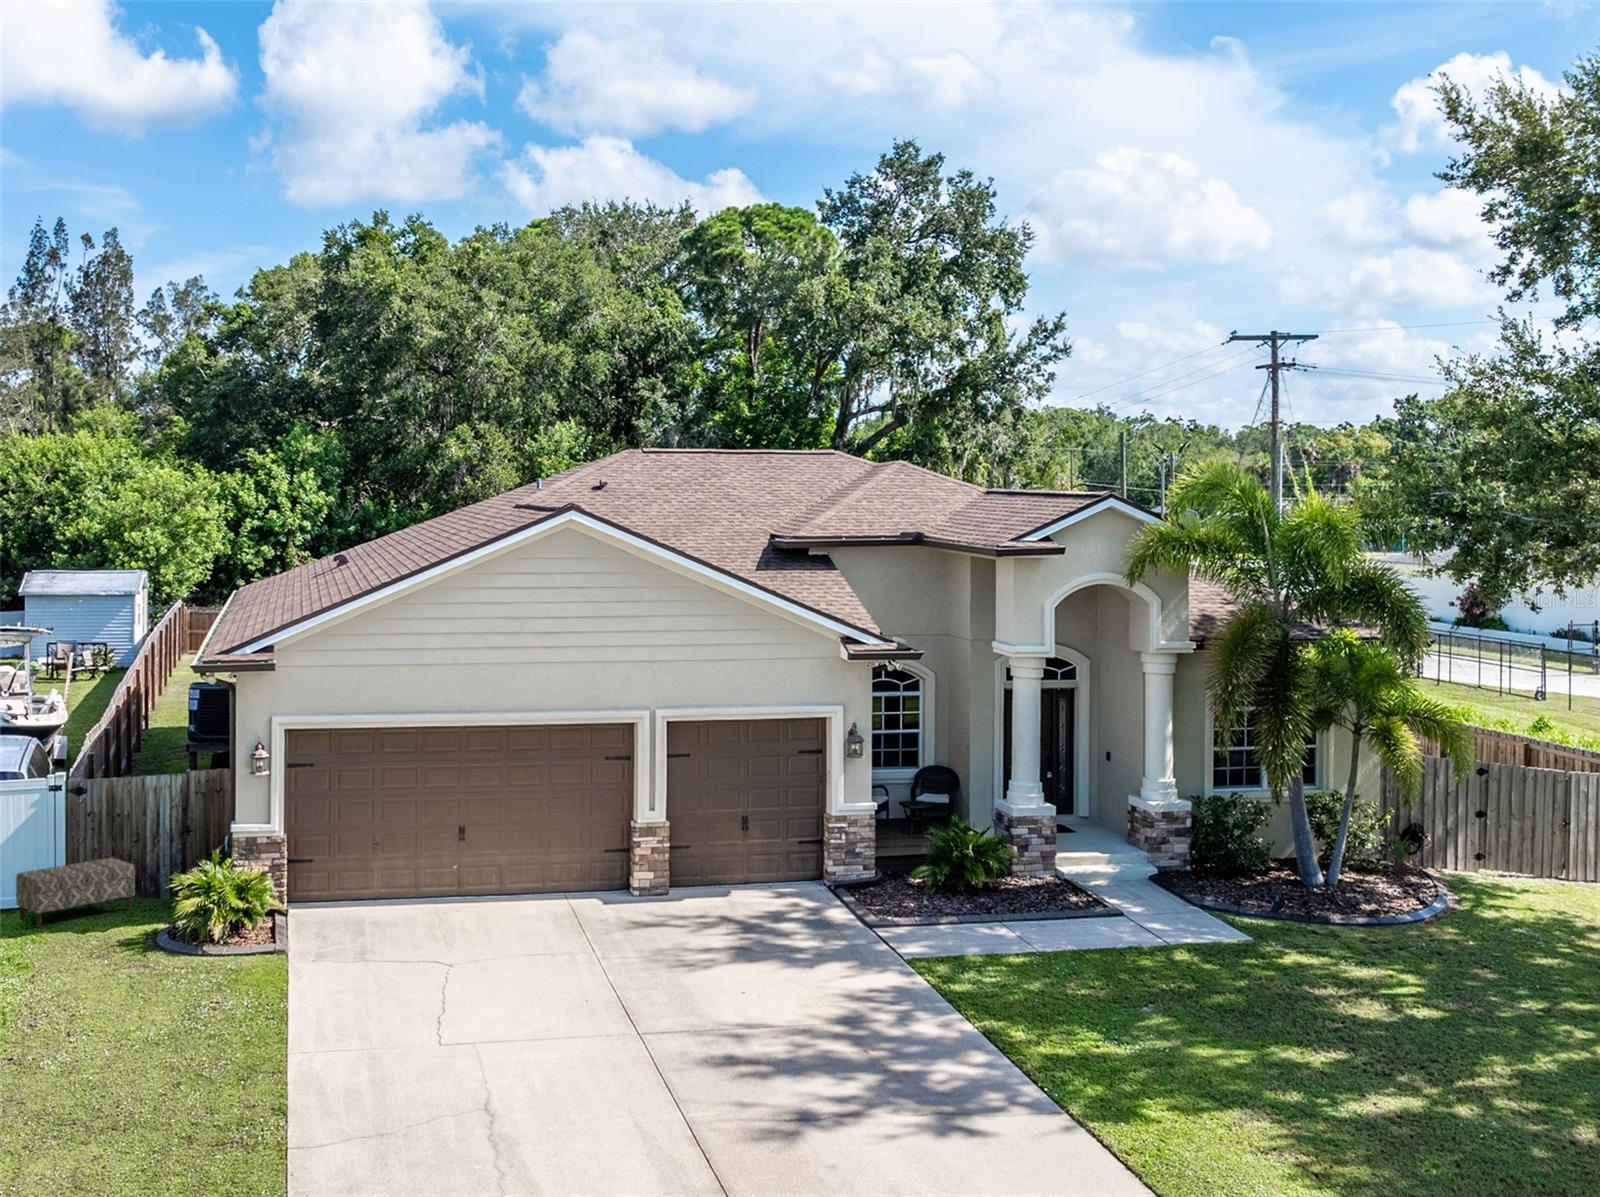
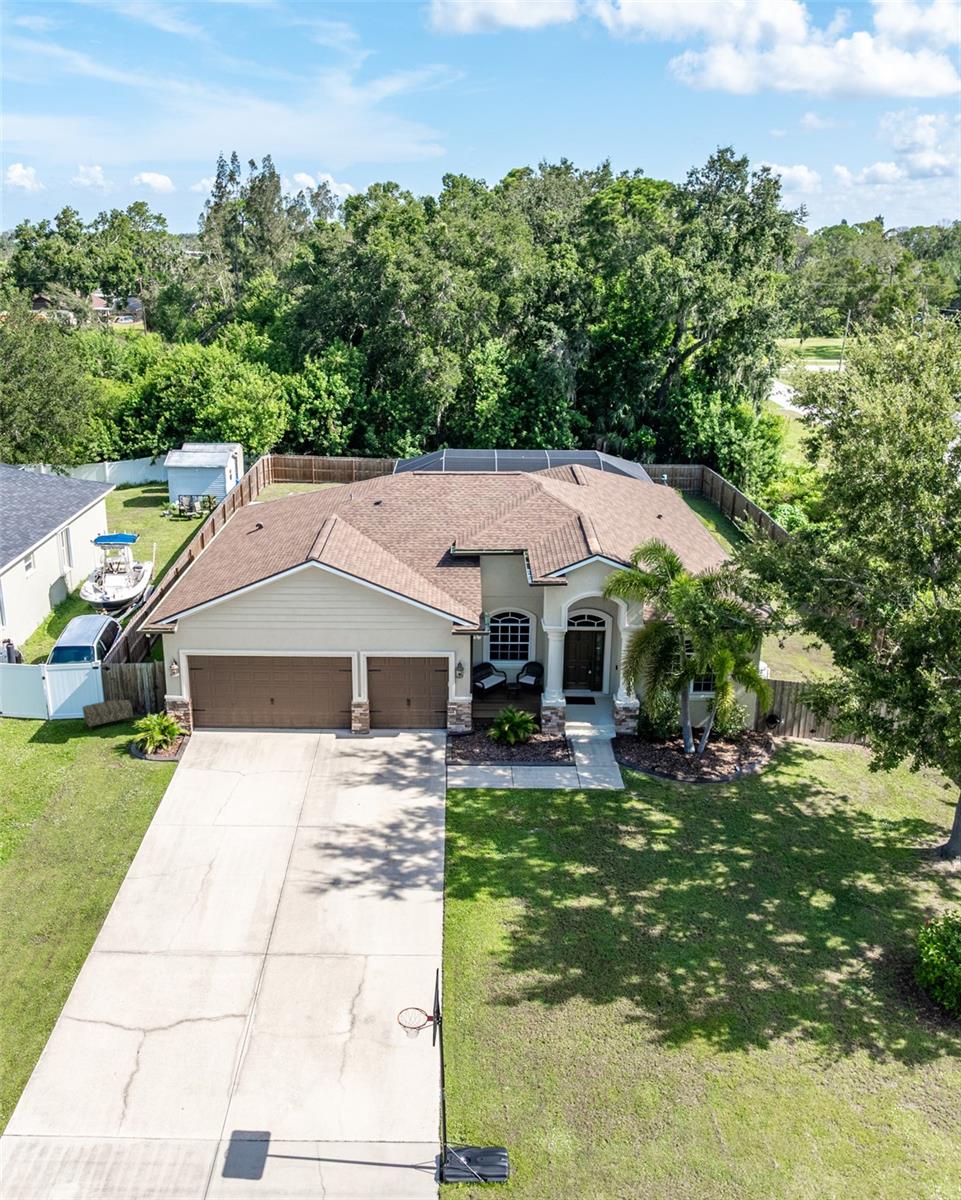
decorative plant: present [1391,836,1409,876] -> none [769,737,793,762]

